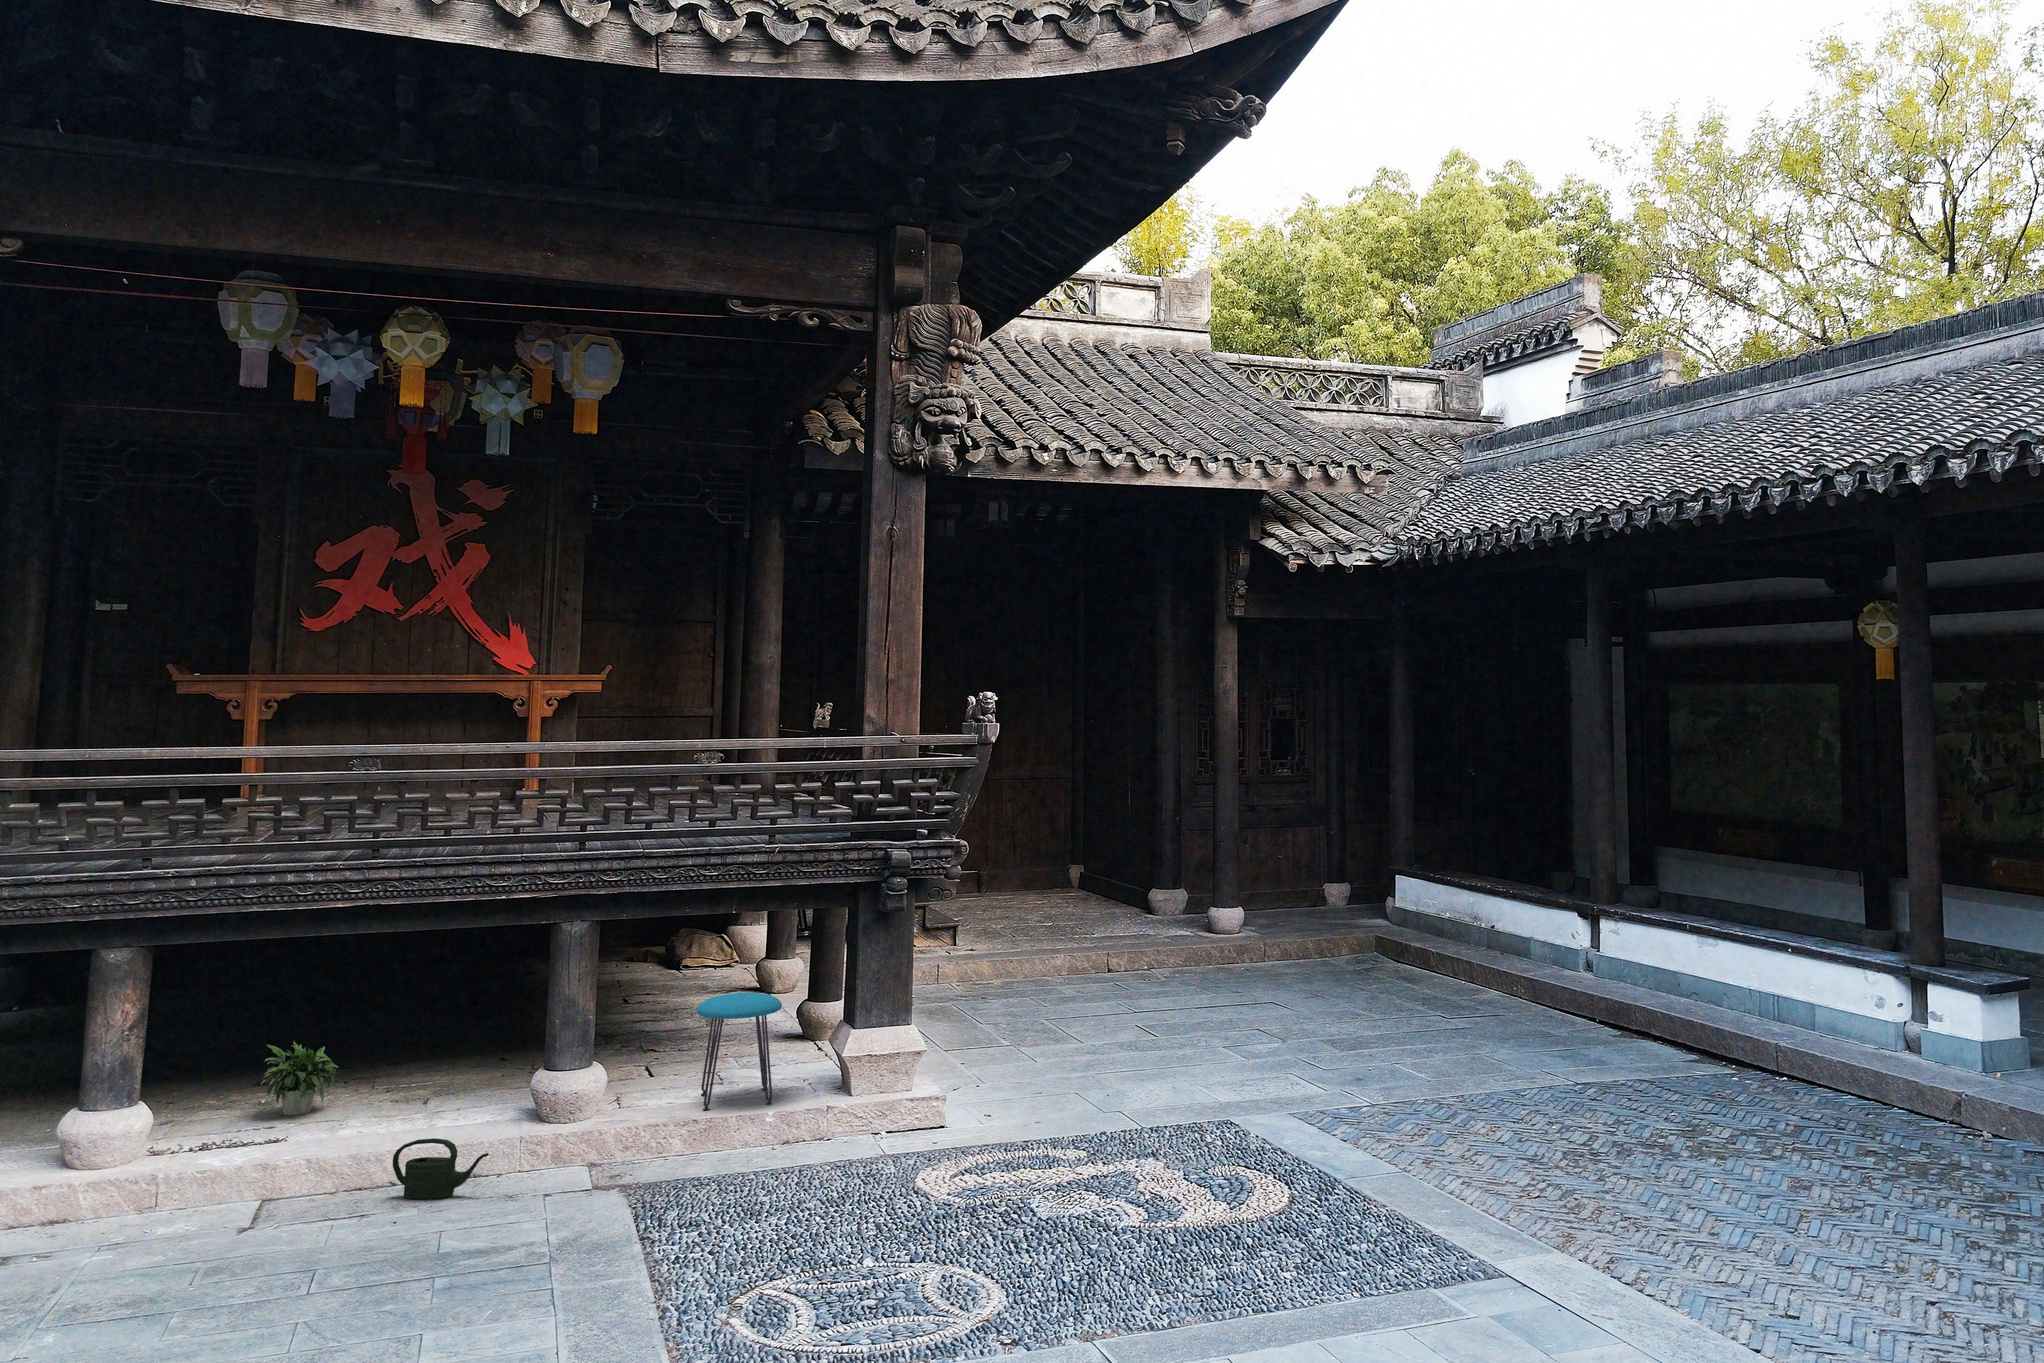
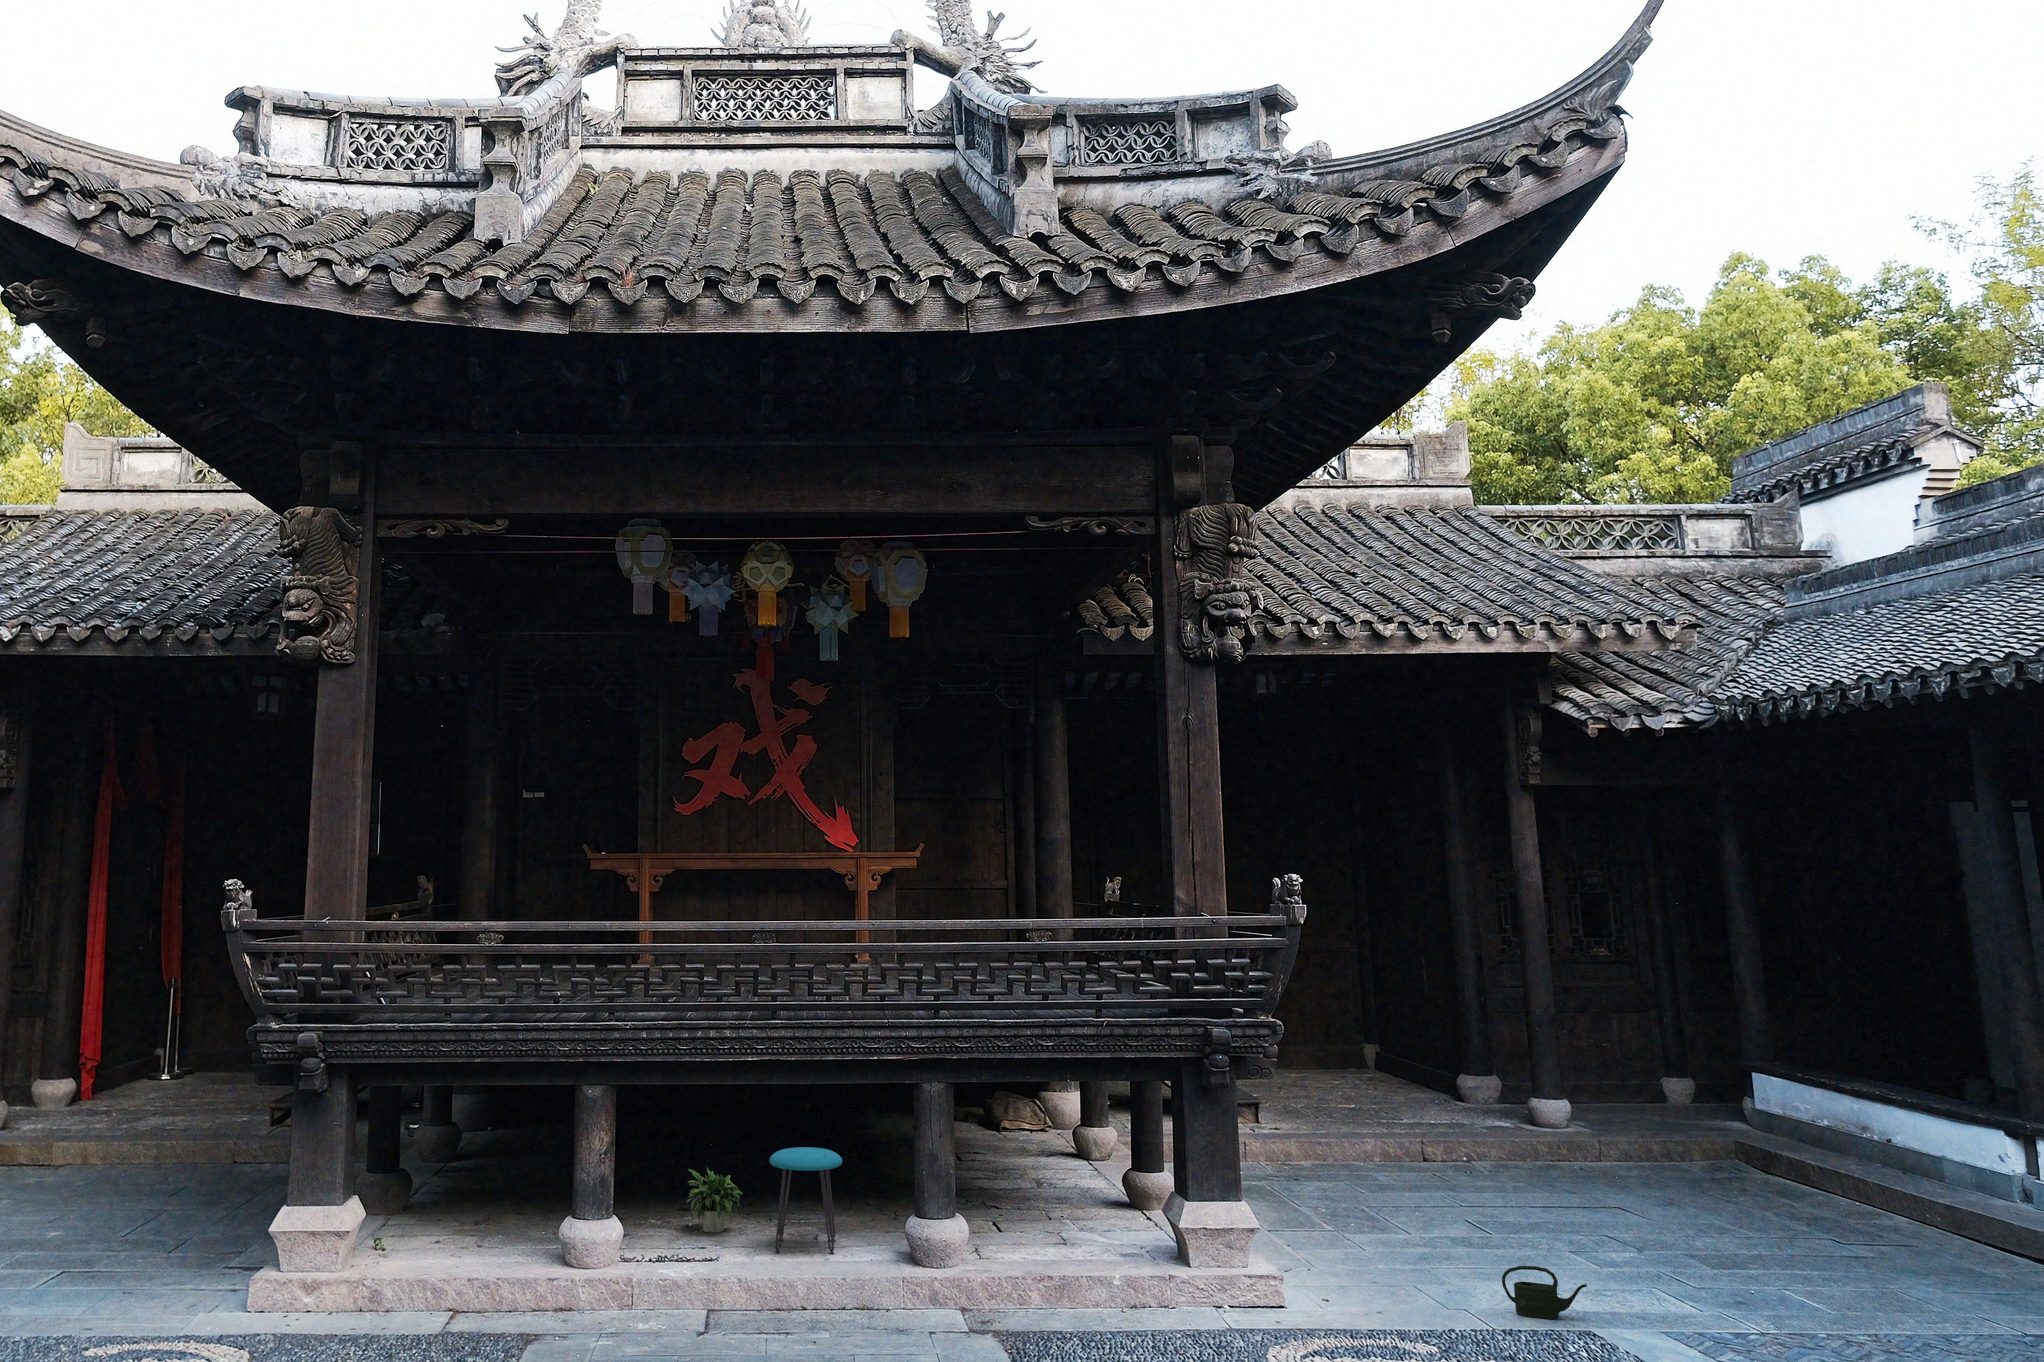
stool: present [697,993,782,1110] -> present [770,1147,842,1255]
watering can: present [392,1138,488,1199] -> present [1502,1266,1587,1319]

